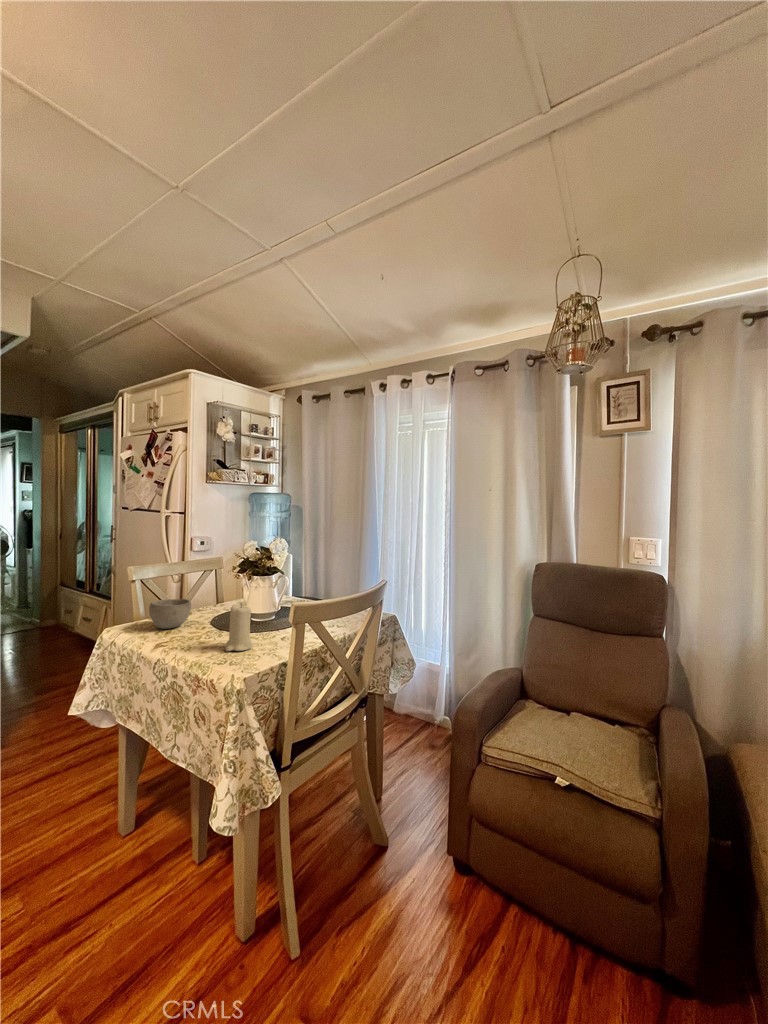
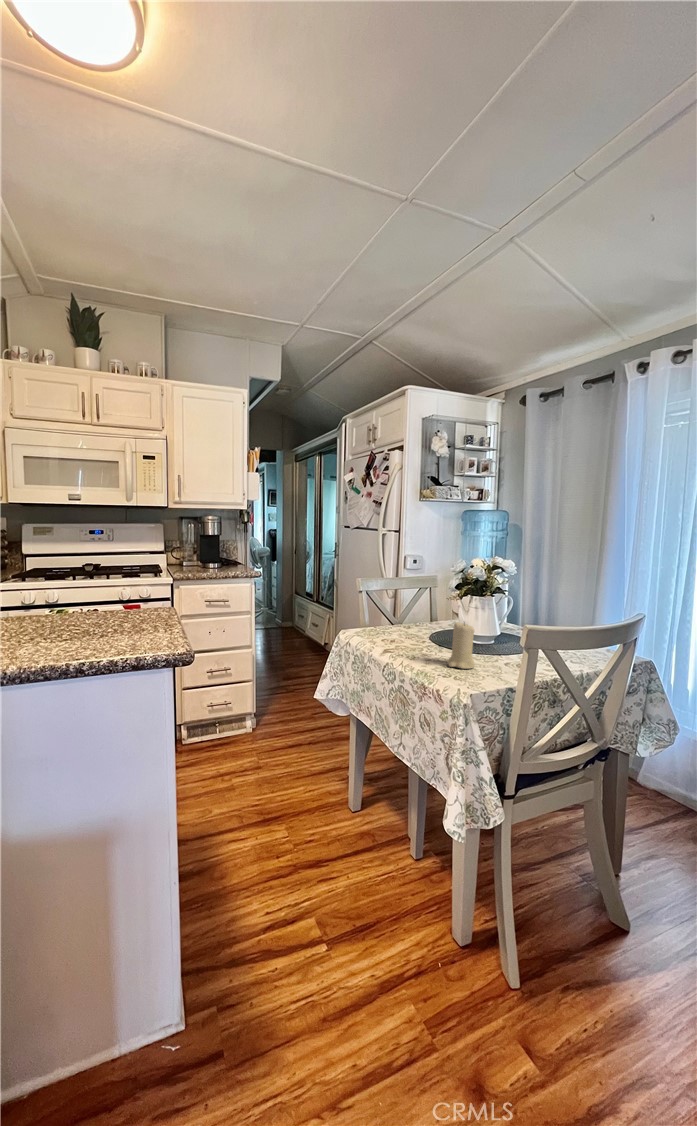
bowl: present [149,599,191,629] -> none [377,611,412,638]

